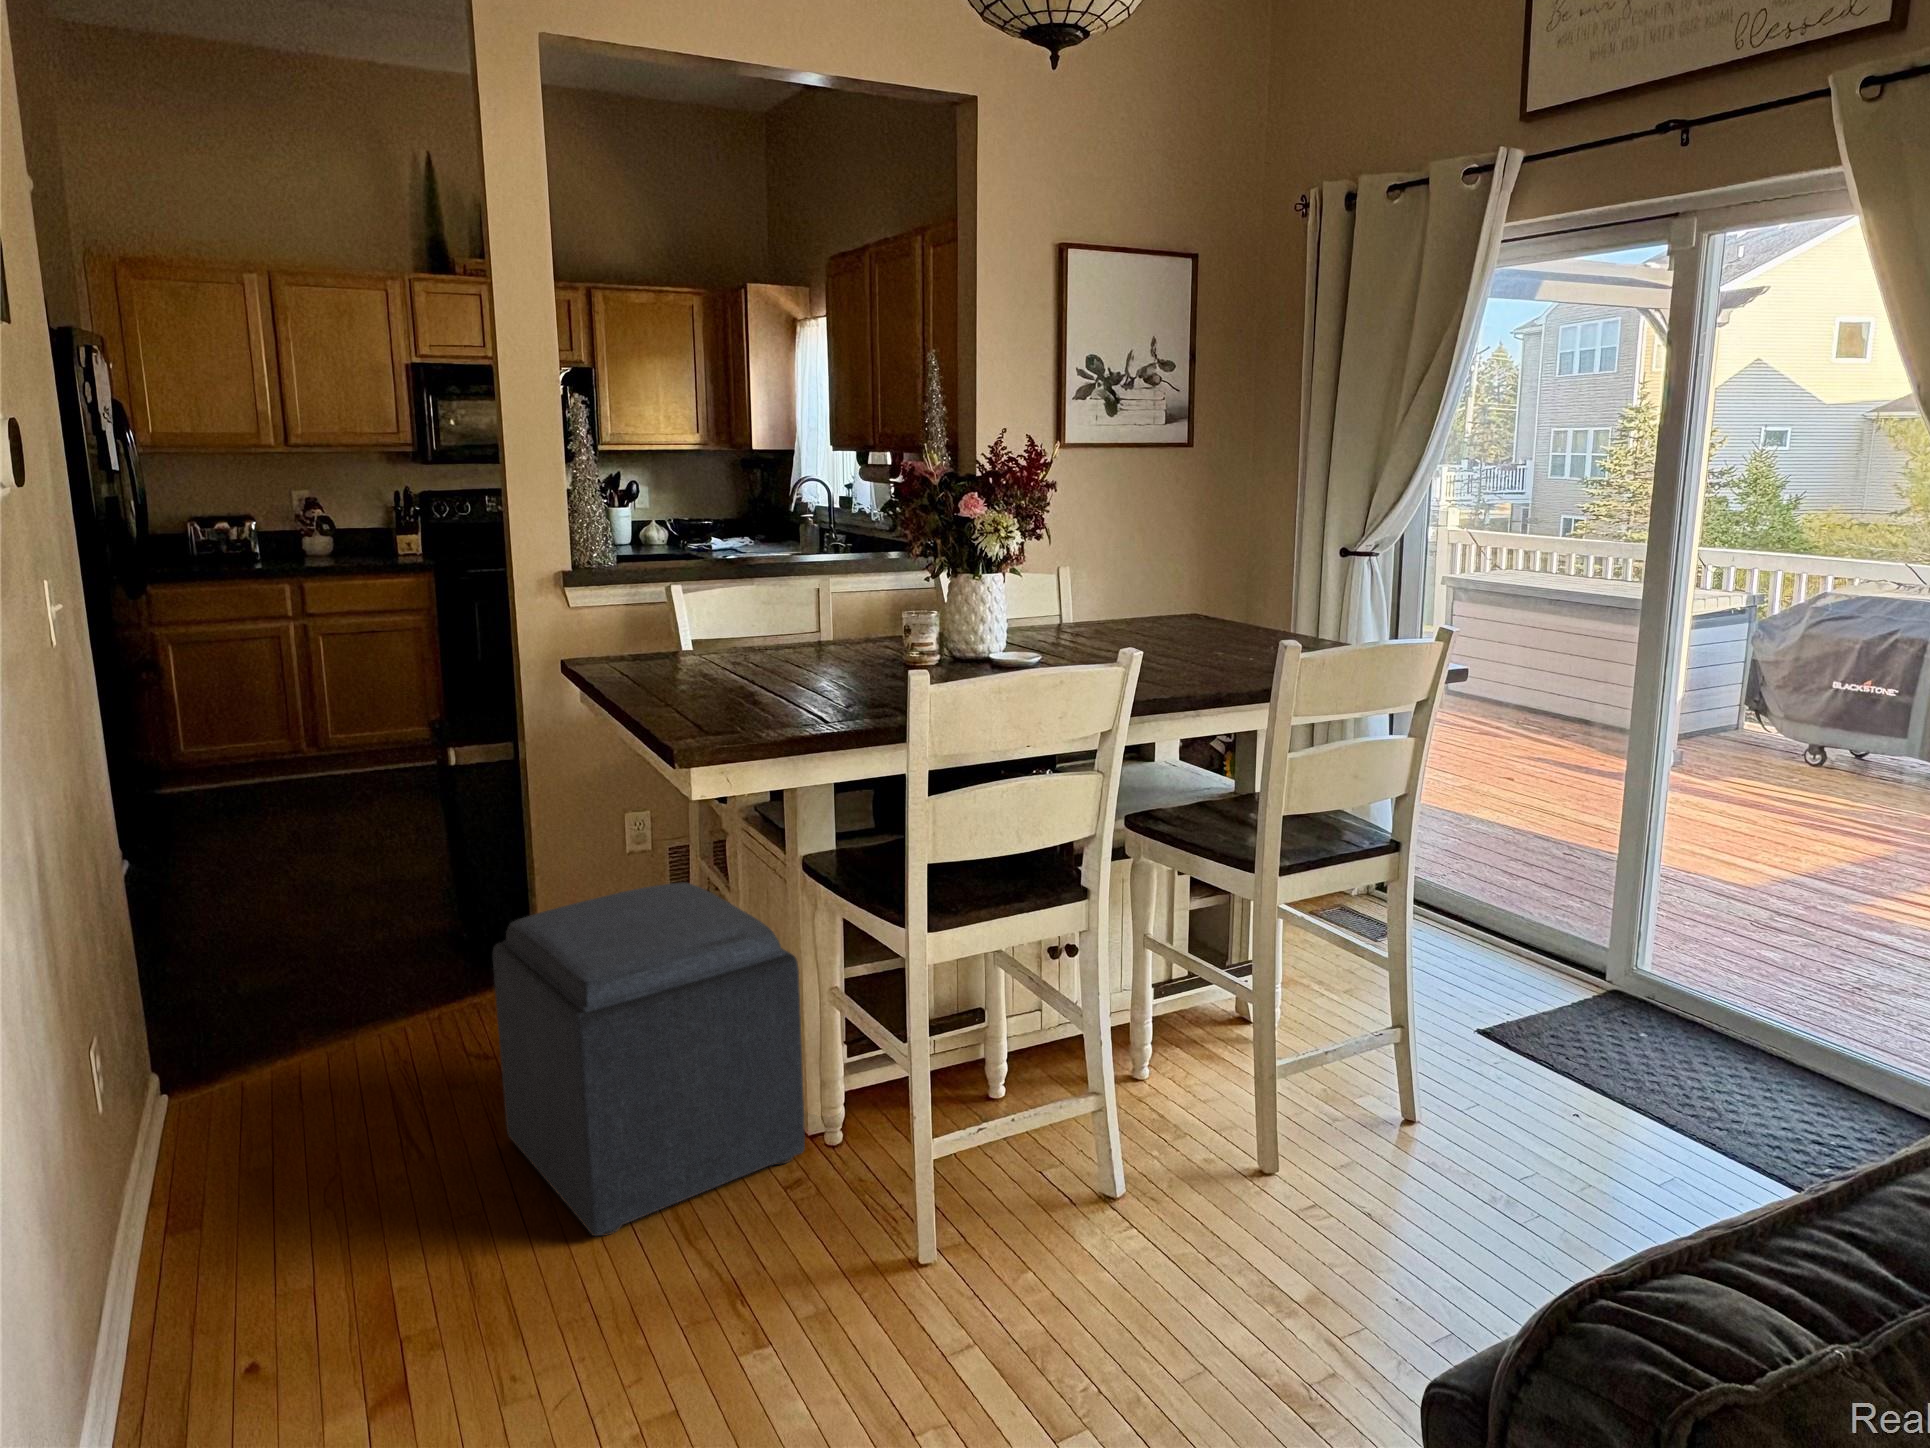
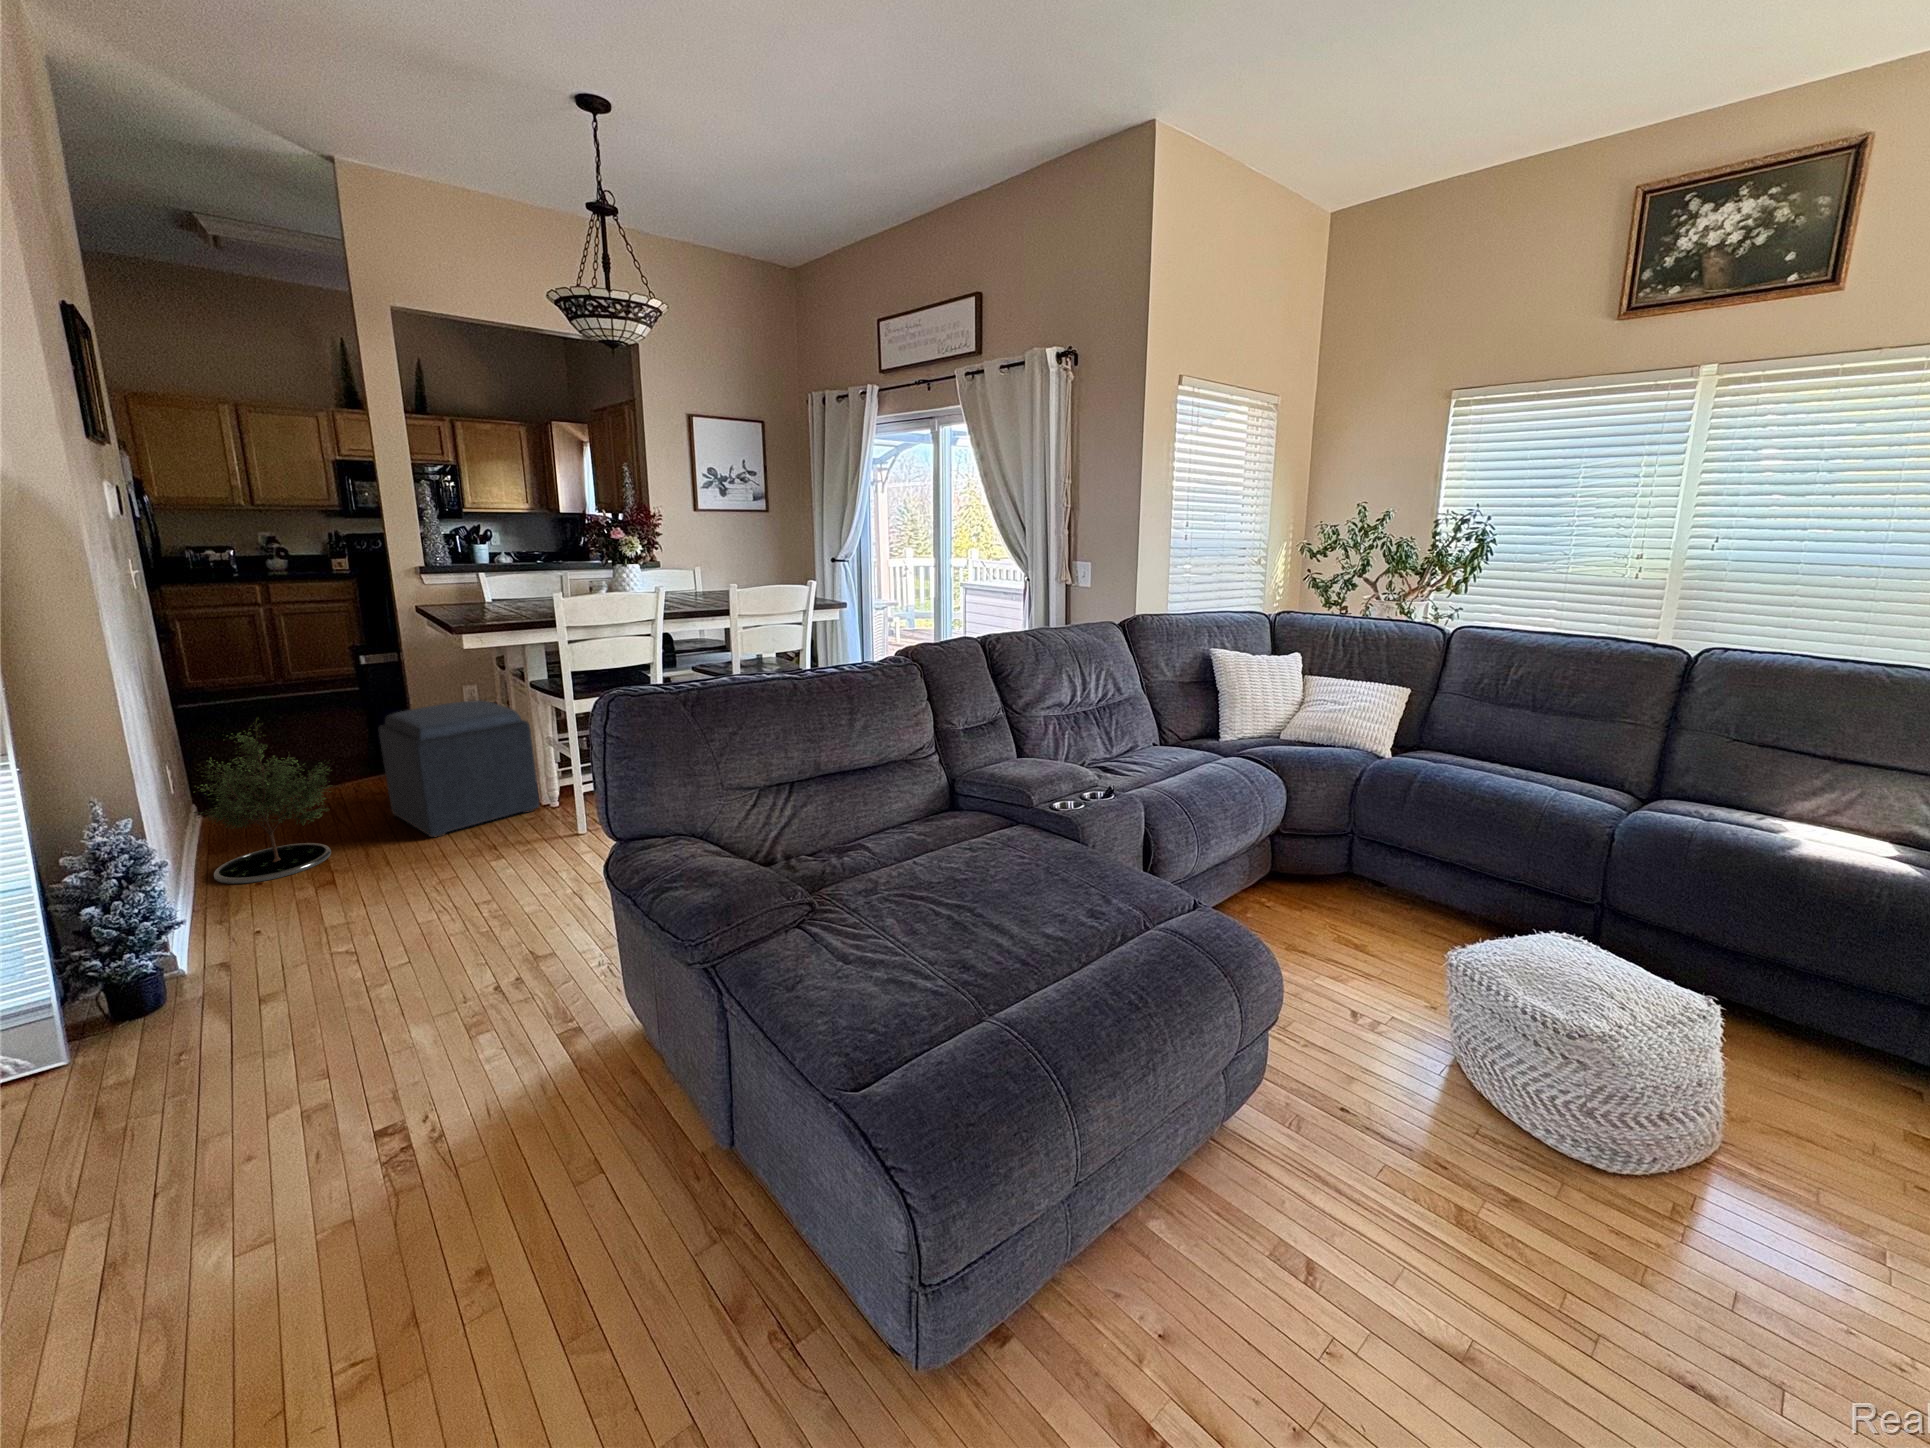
potted tree: none [127,960,416,1365] -> present [194,718,332,884]

